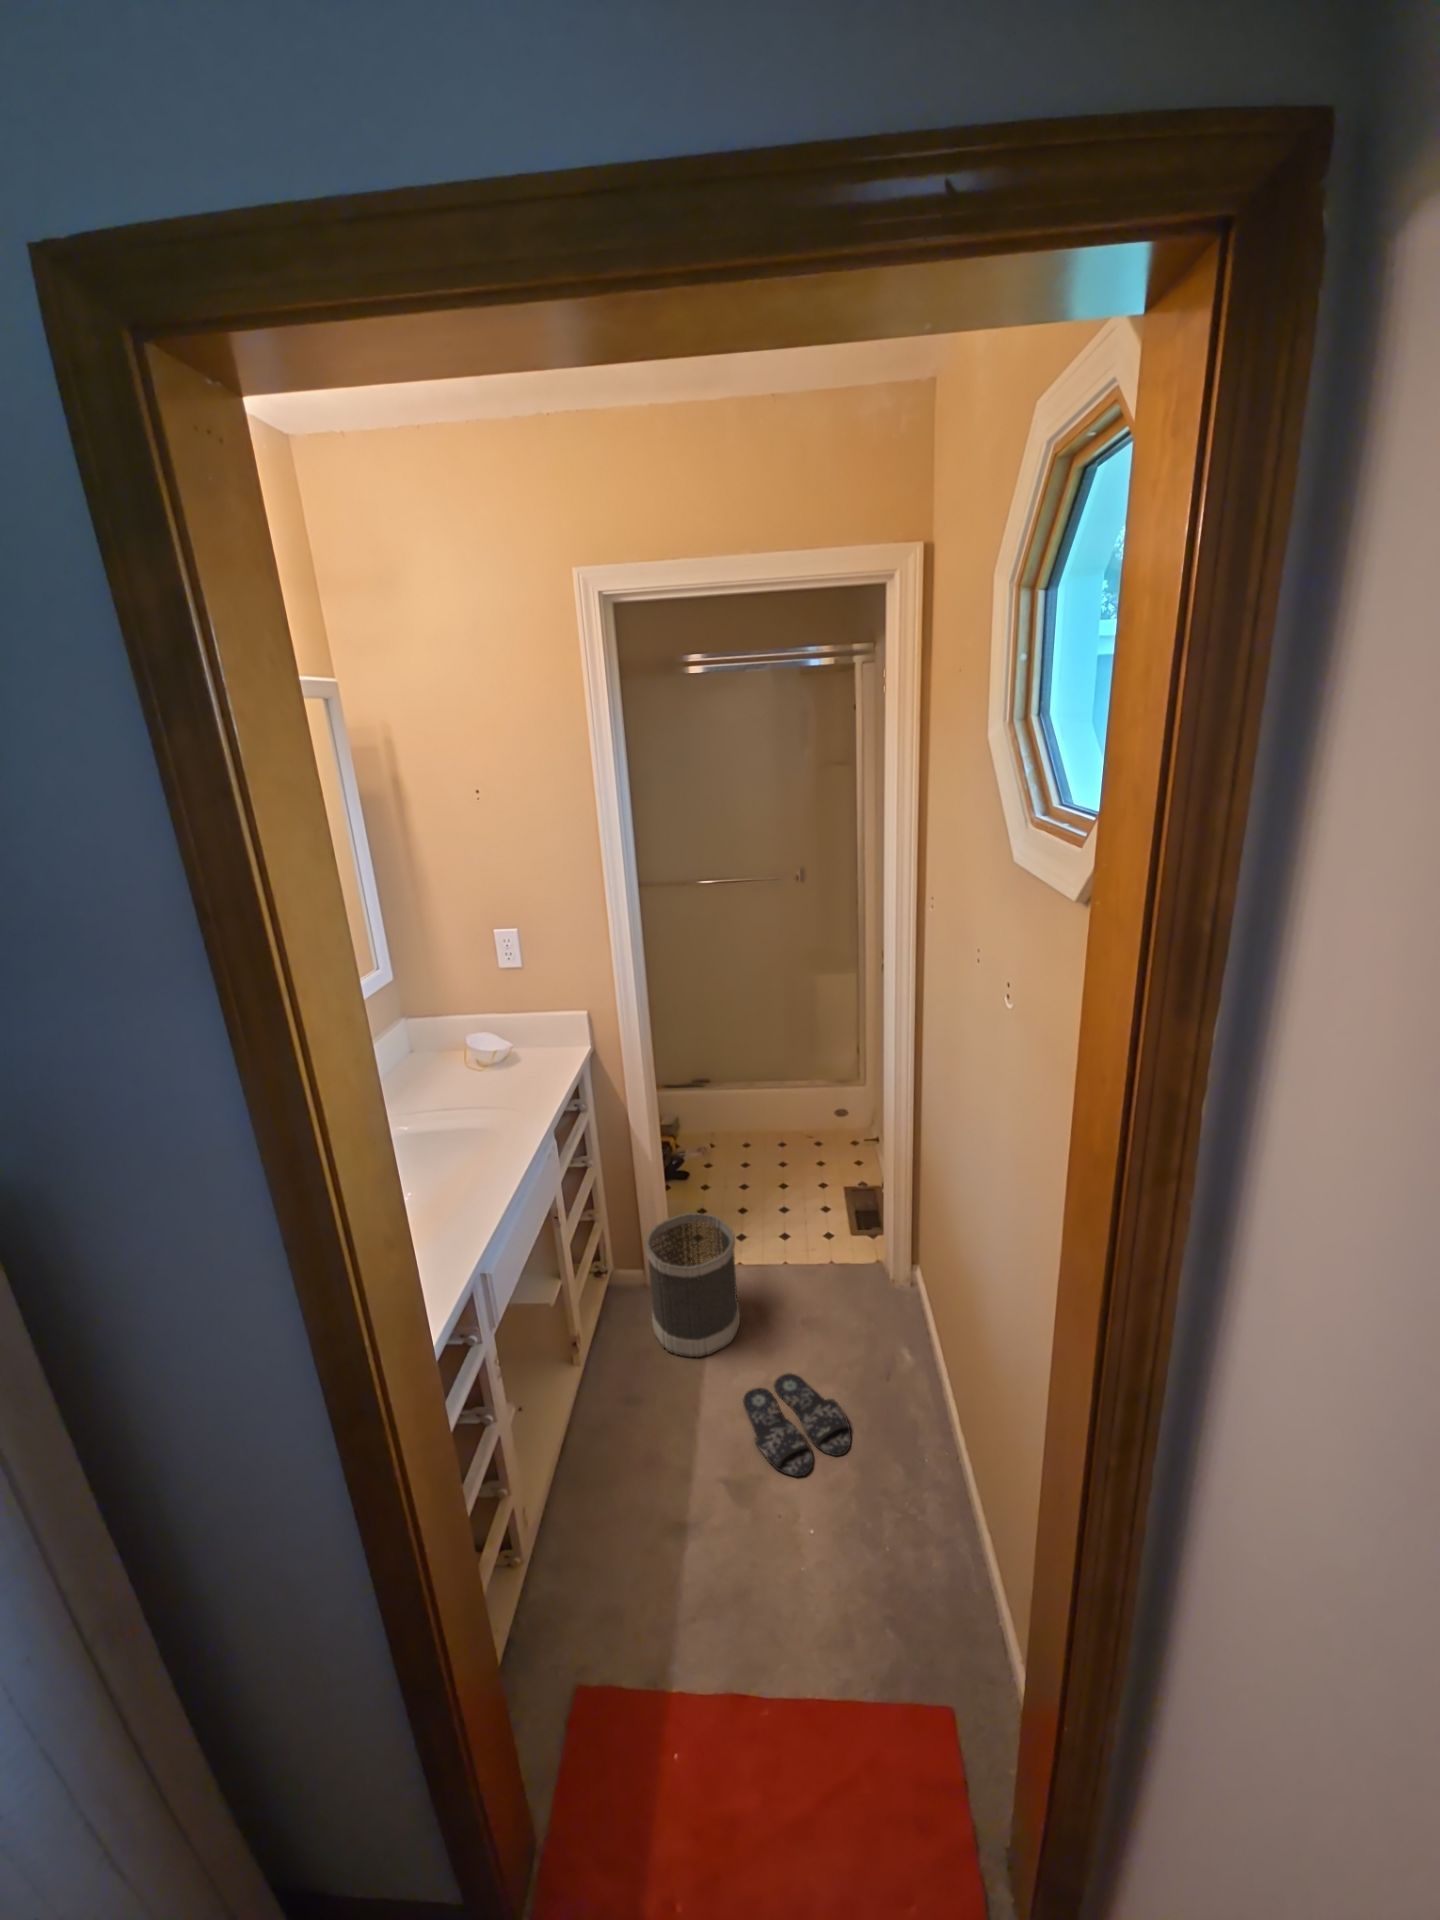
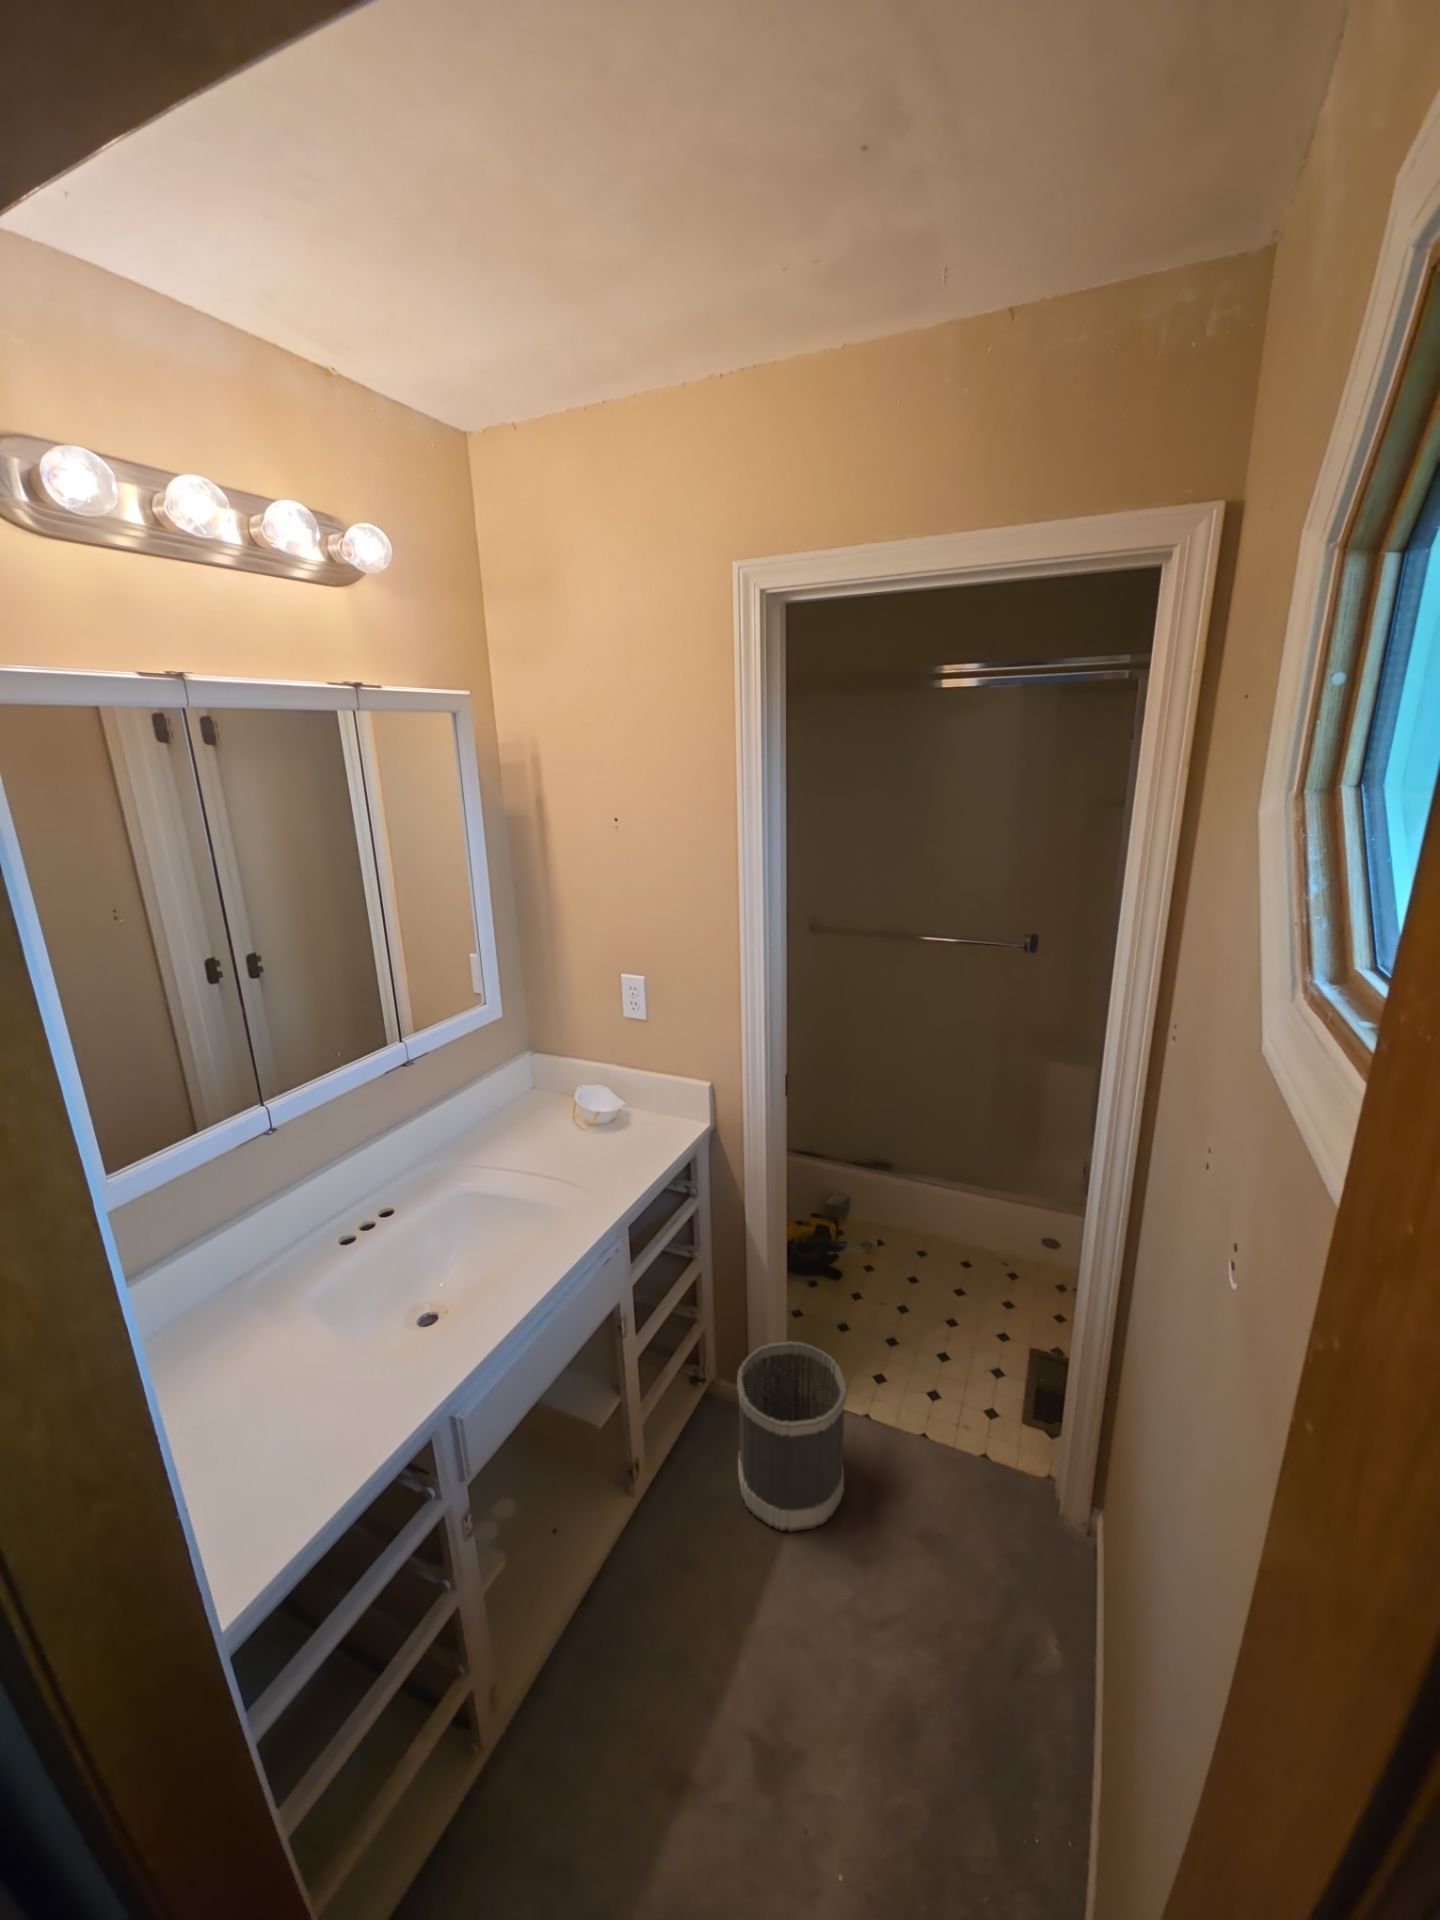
slippers: present [744,1373,851,1477] -> none [808,1601,941,1778]

